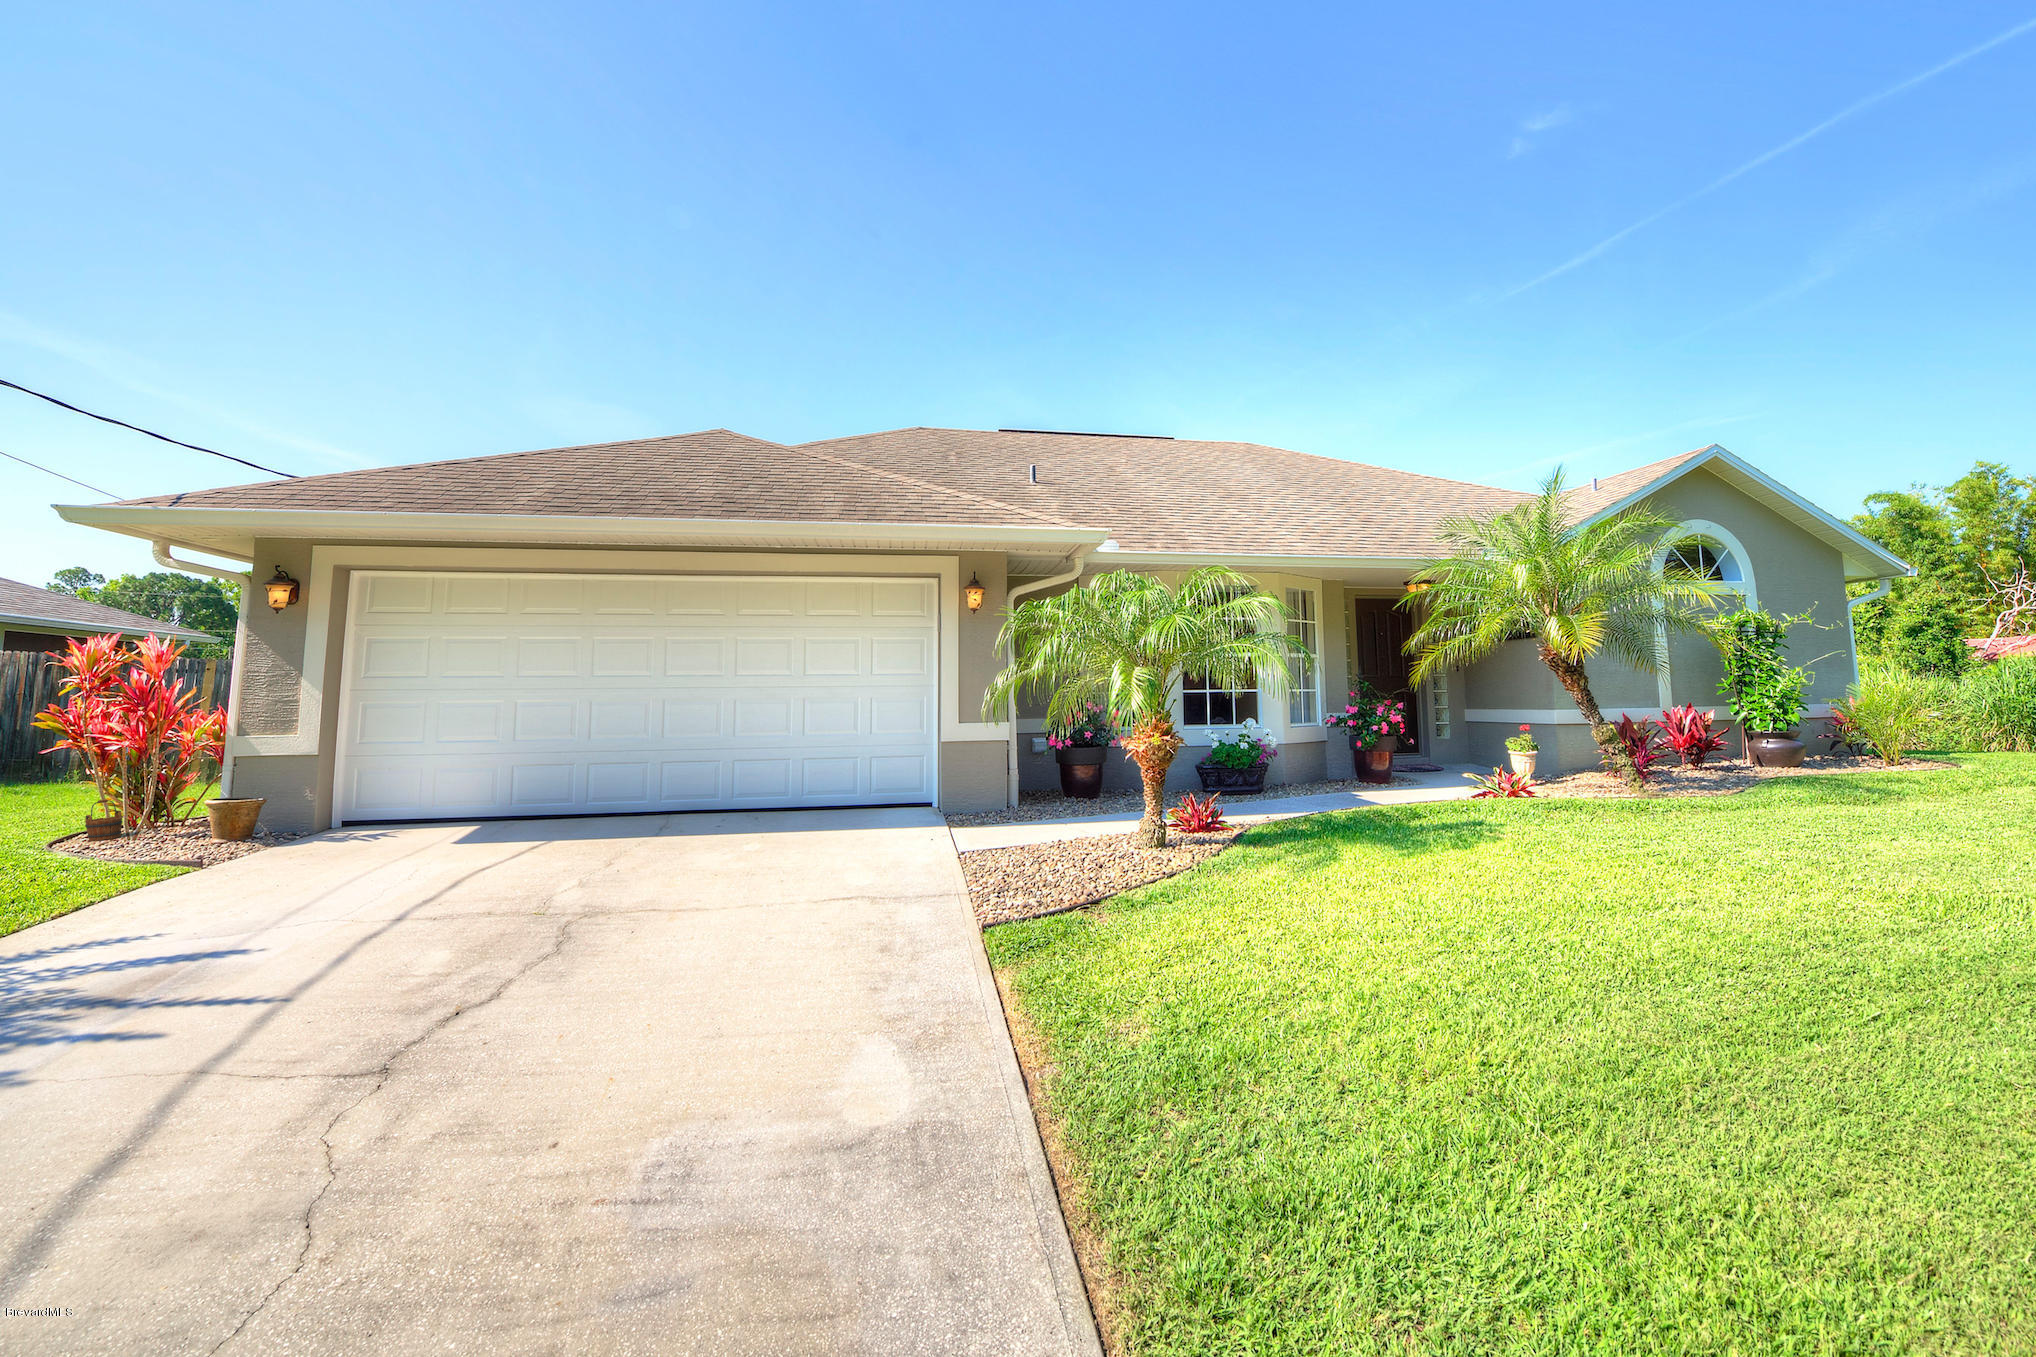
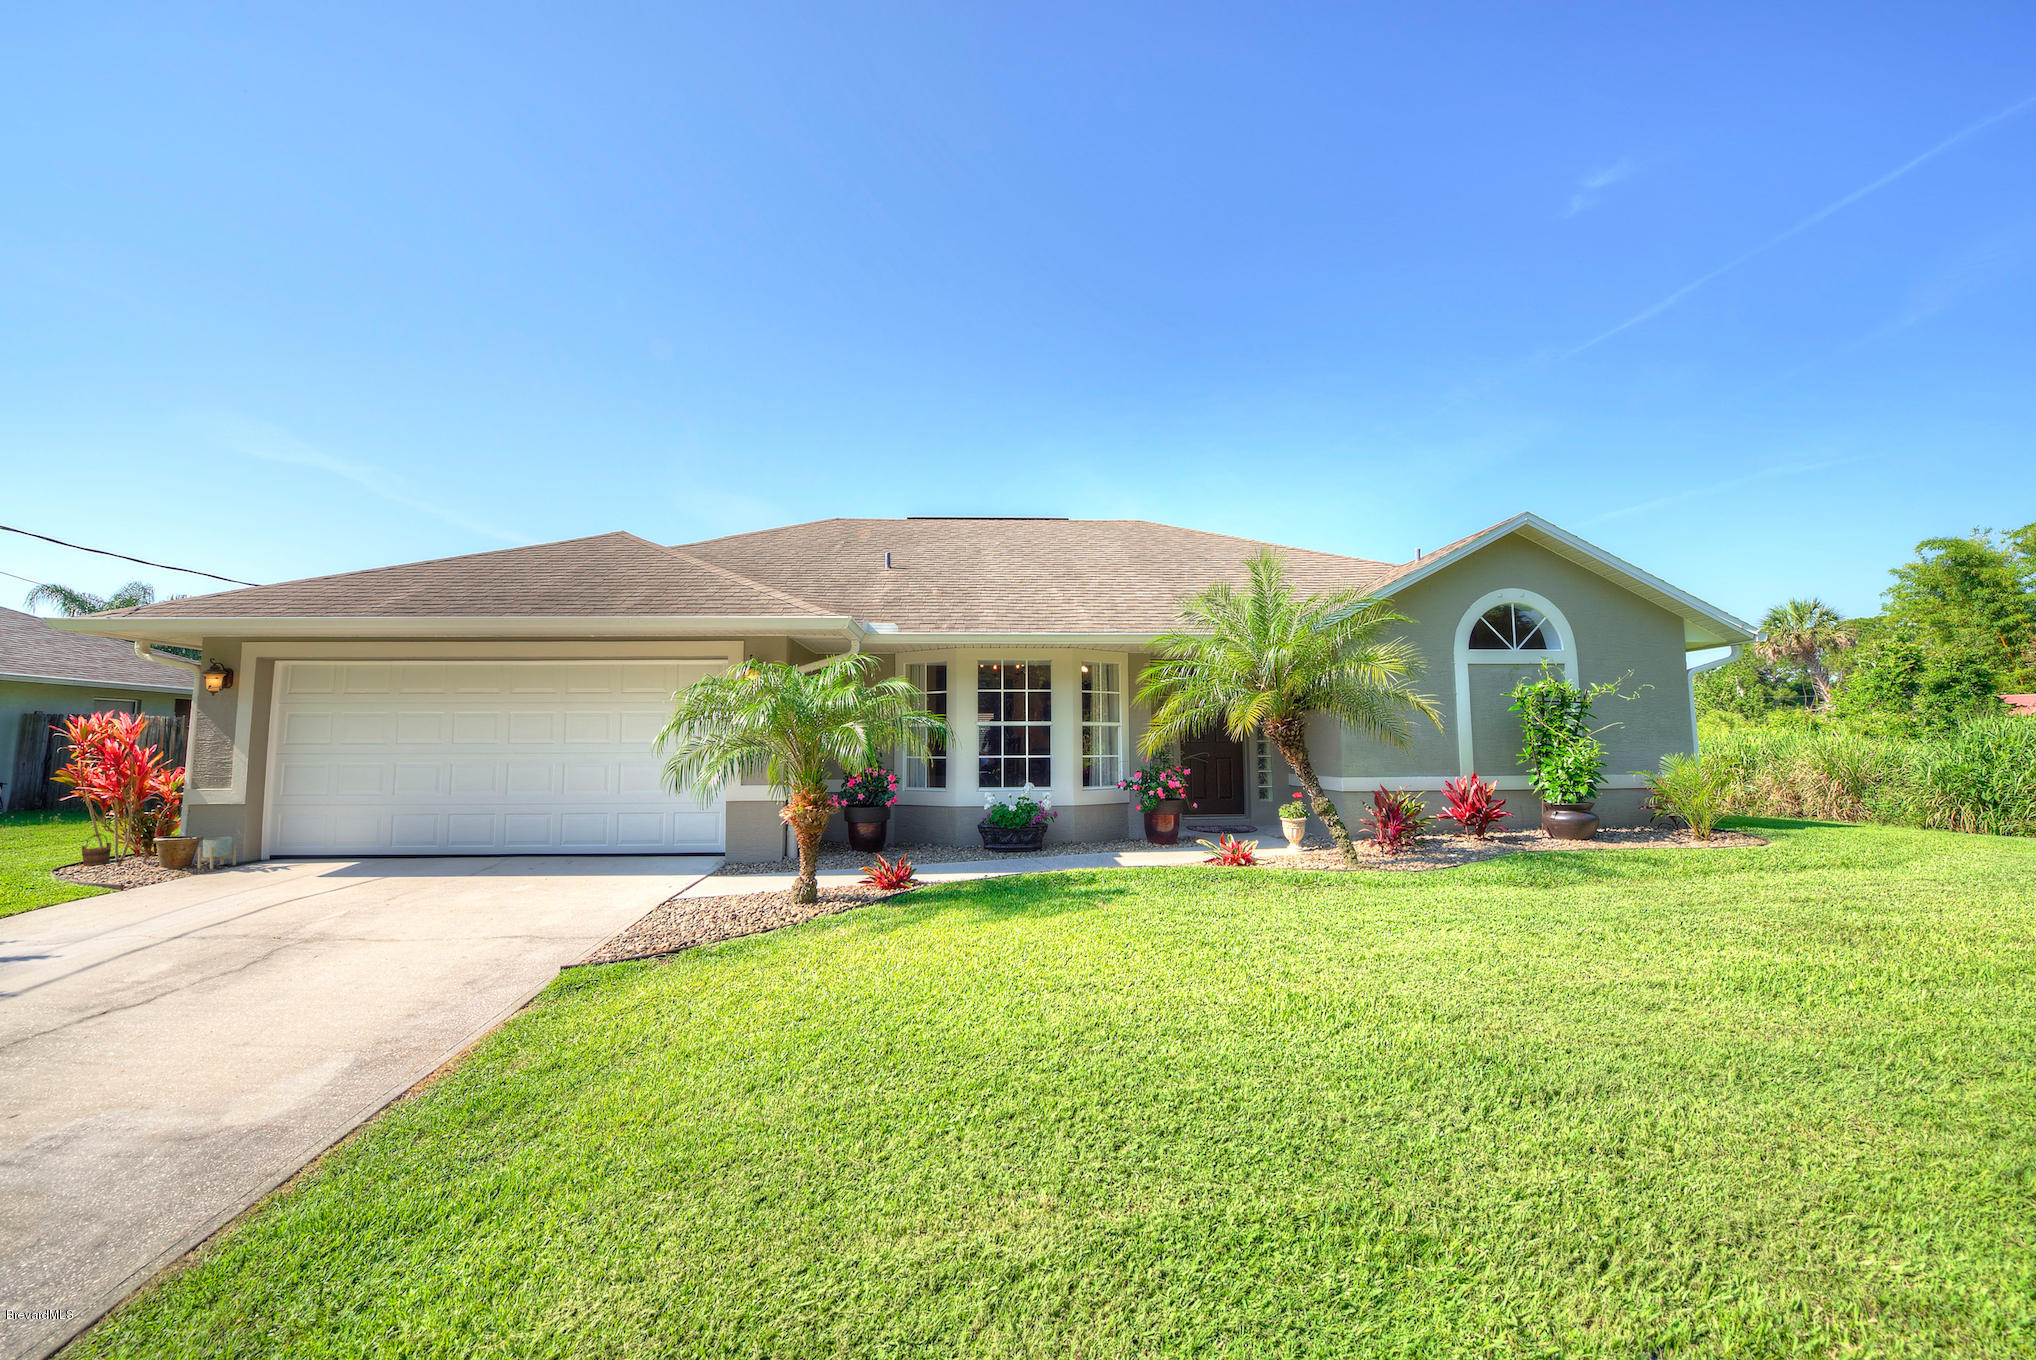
planter: none [262,799,311,839] -> present [198,837,236,869]

